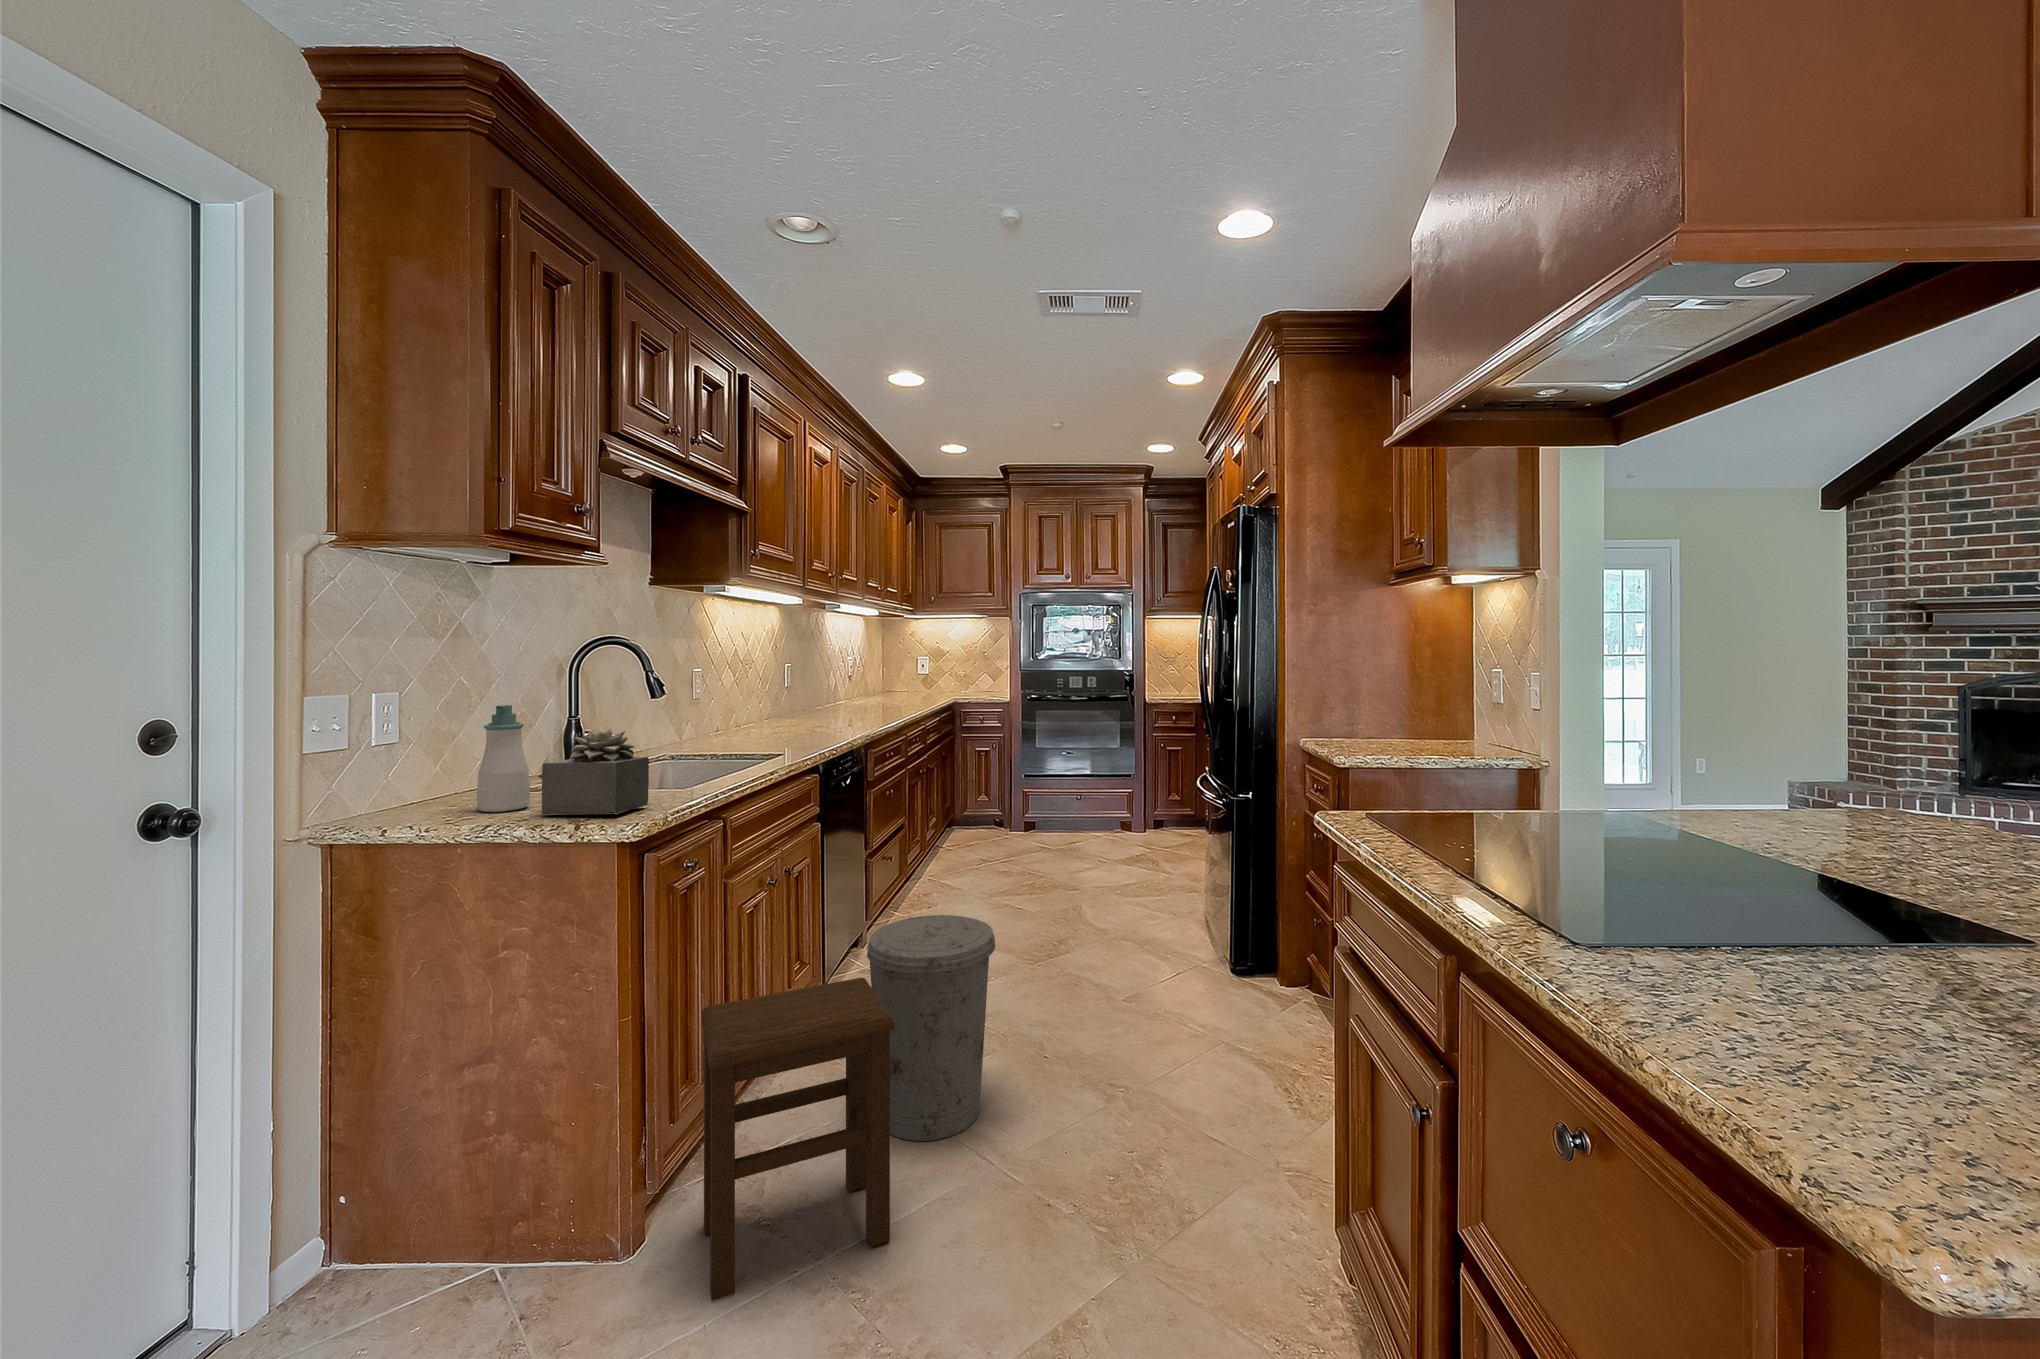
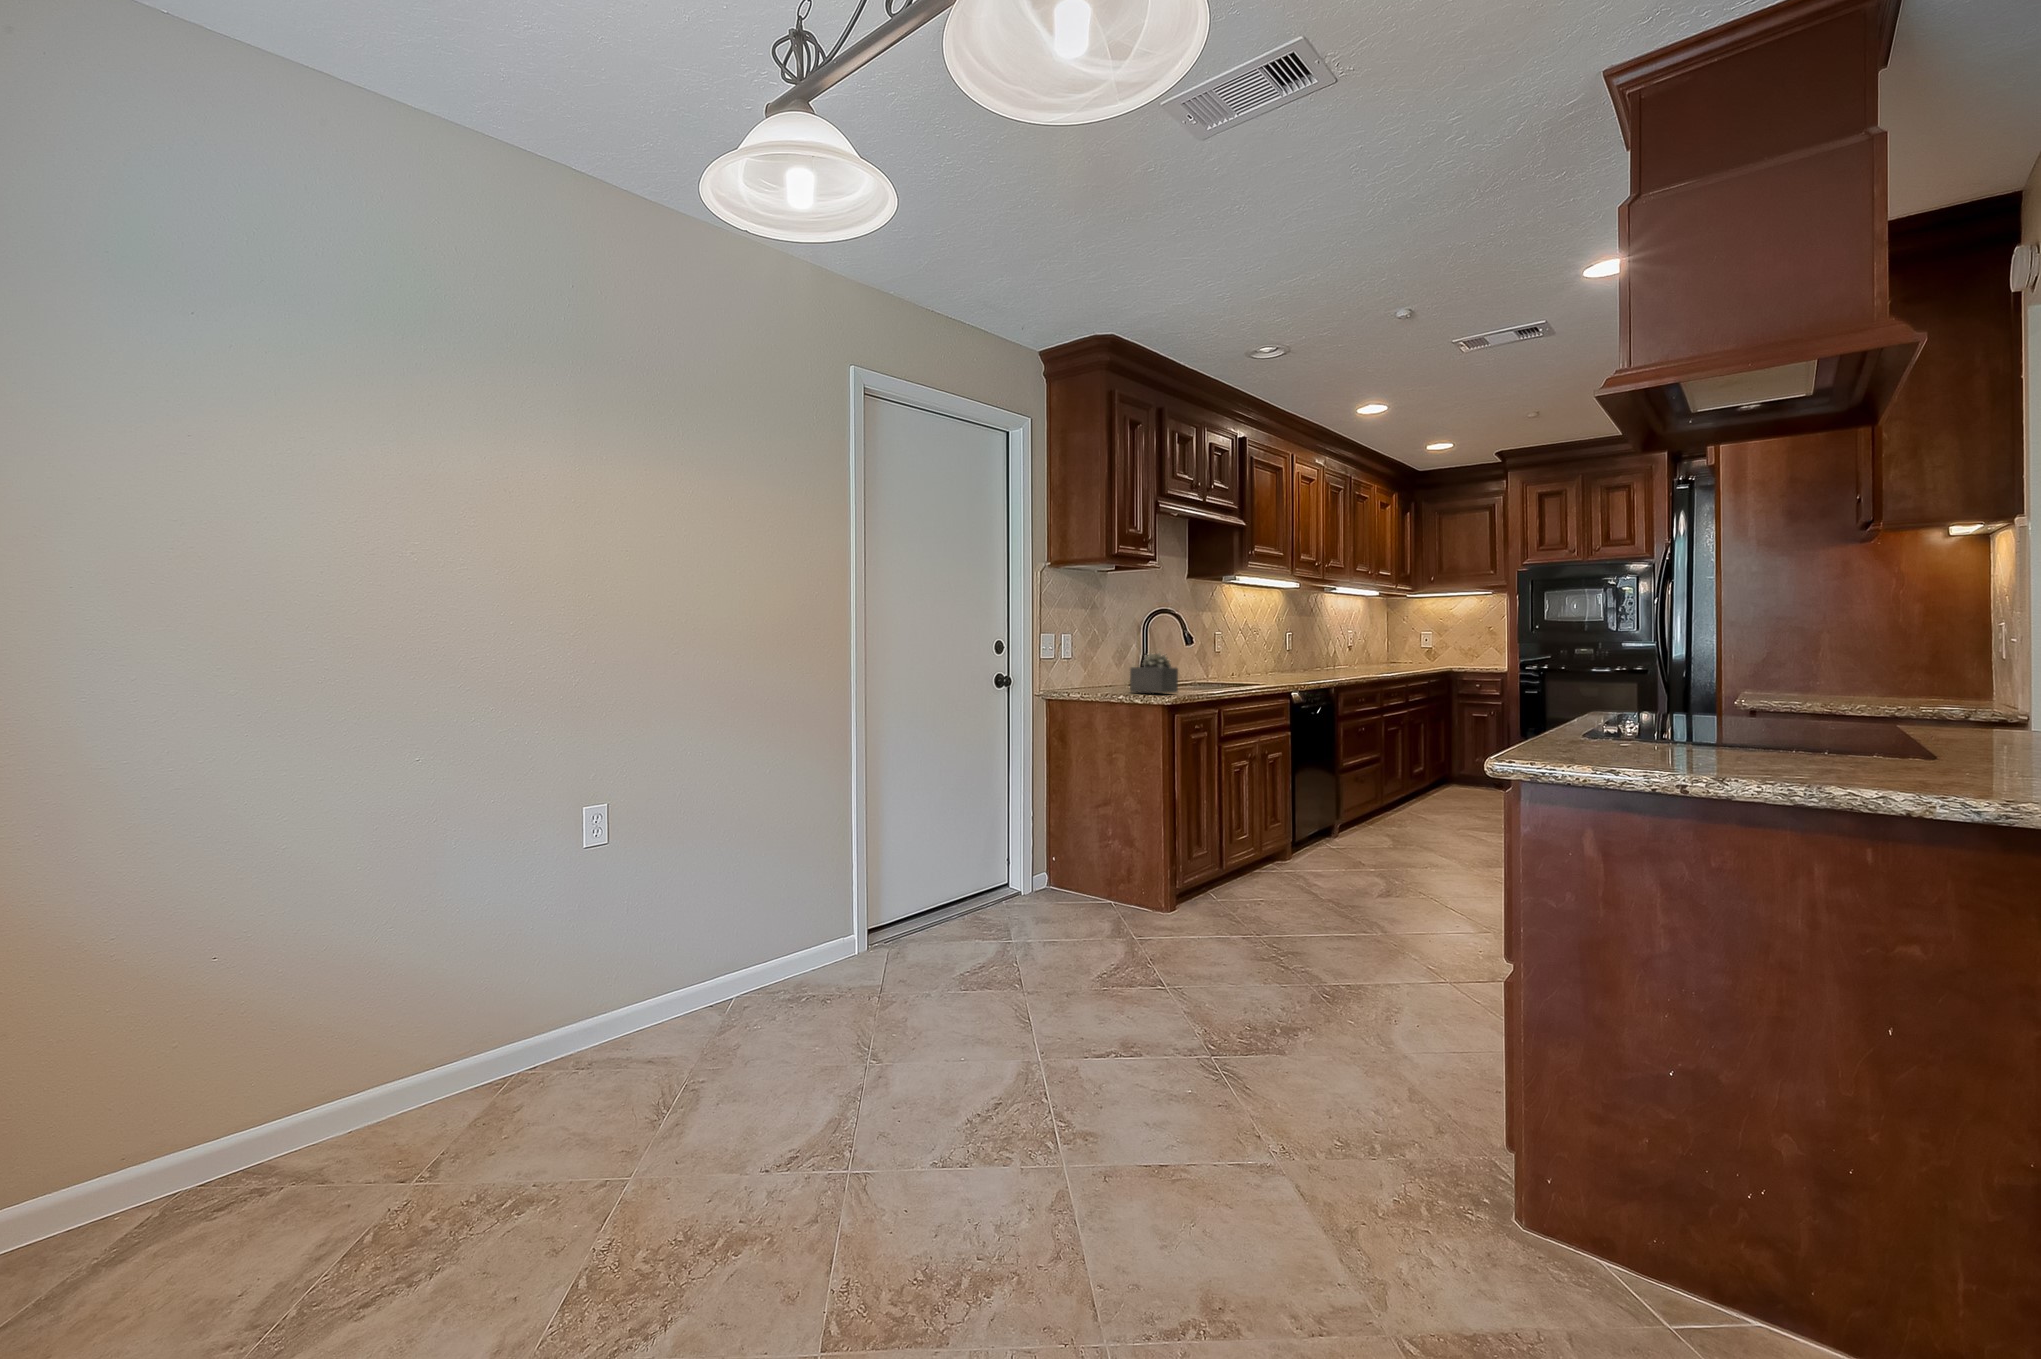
soap bottle: present [477,705,530,812] -> none [1104,640,1125,691]
trash can: present [867,915,995,1141] -> none [1304,789,1394,921]
stool: present [701,978,895,1301] -> none [1203,799,1303,941]

